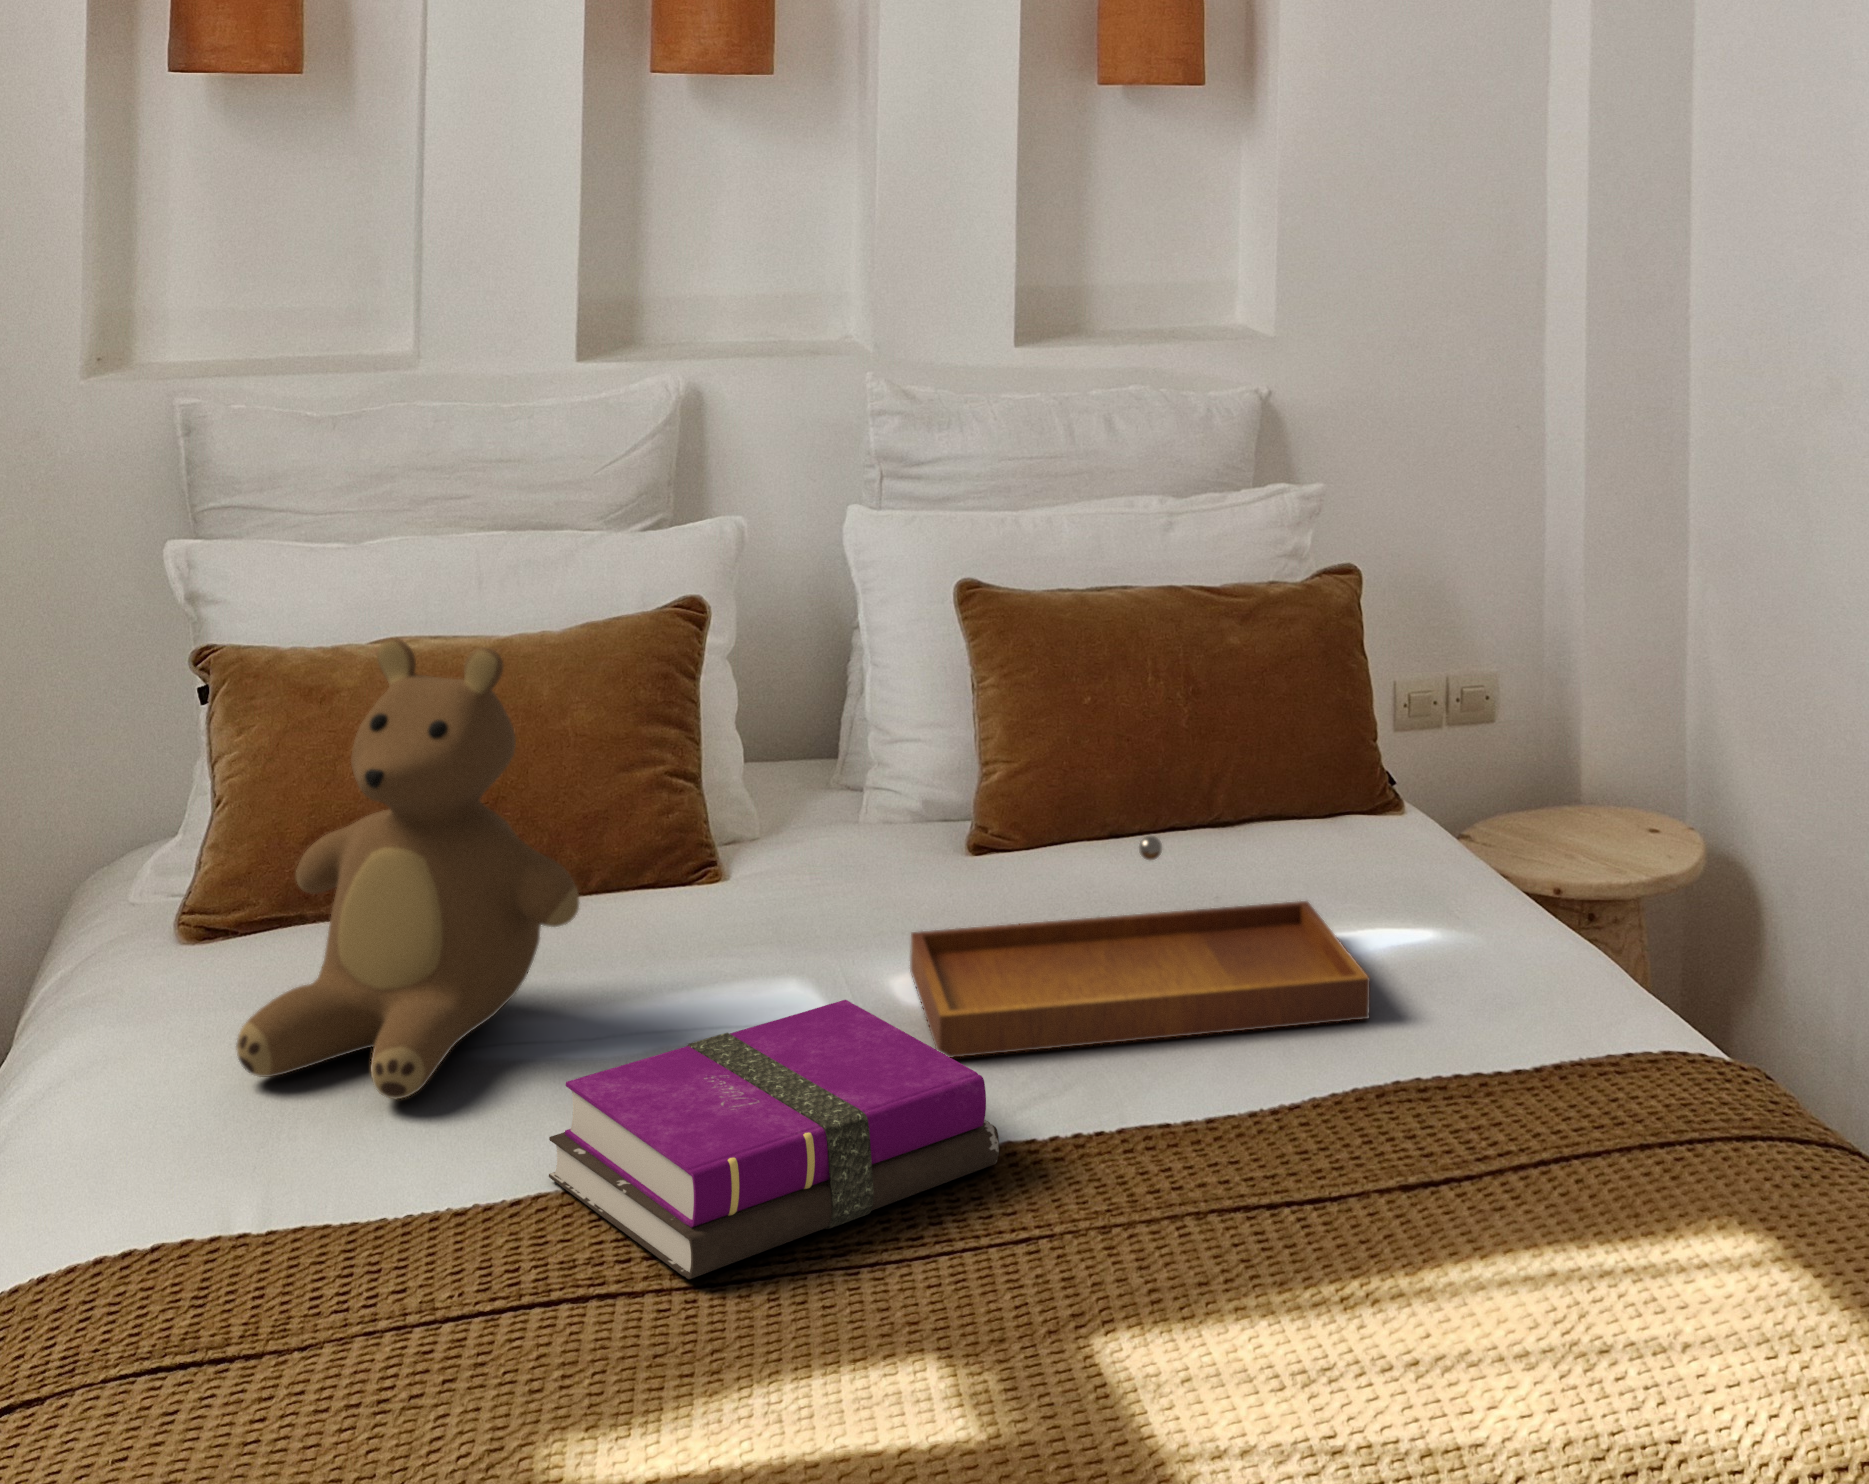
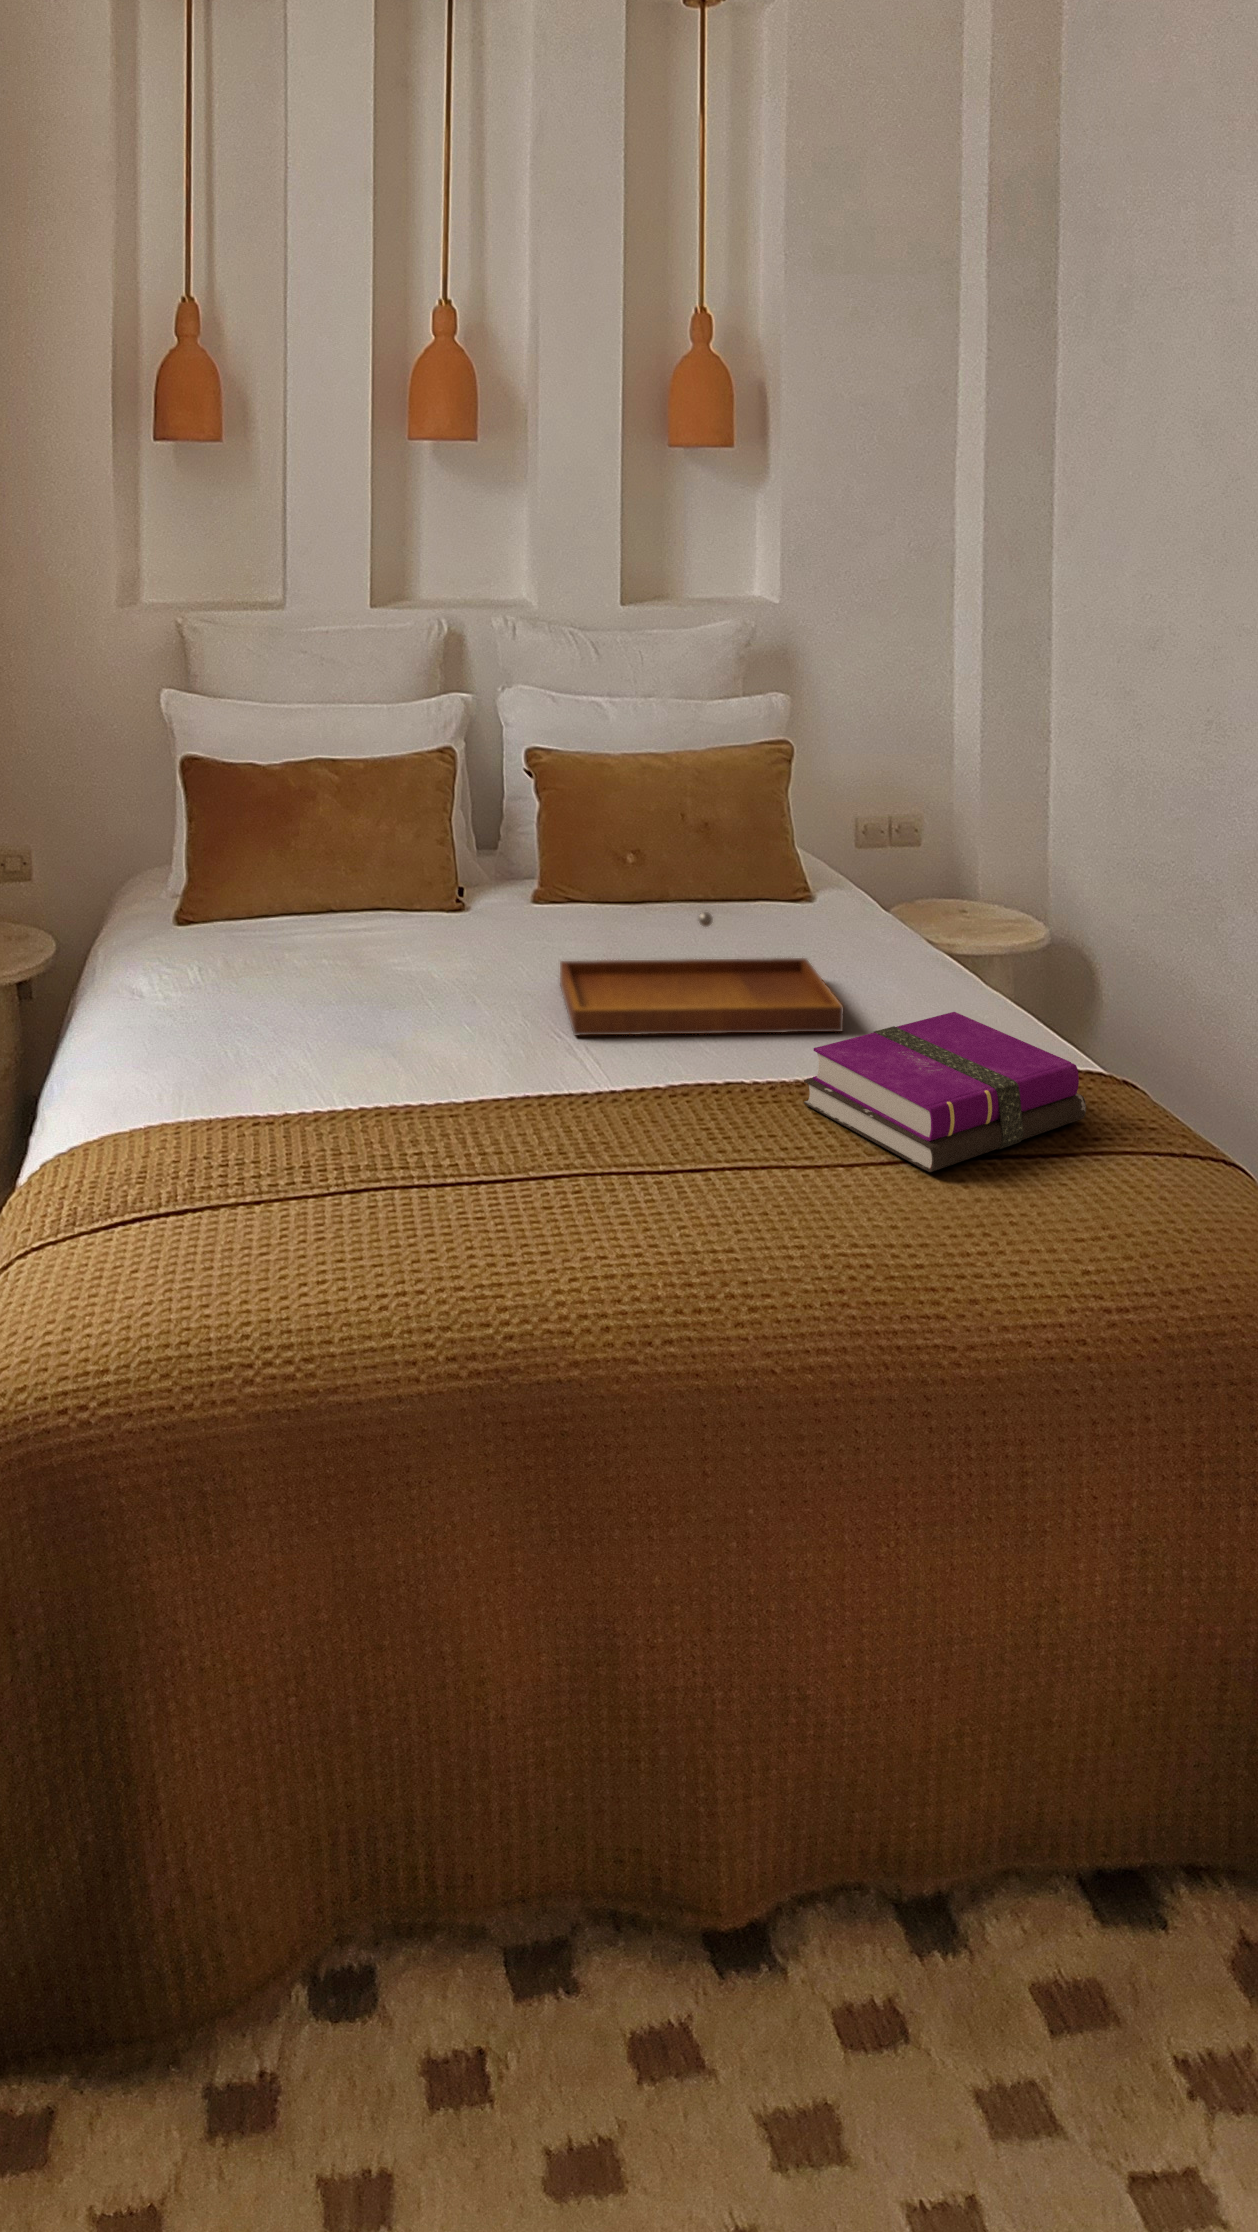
teddy bear: present [236,638,579,1099] -> none [175,773,364,1034]
notebook: present [549,1000,999,1279] -> present [804,1012,1086,1172]

